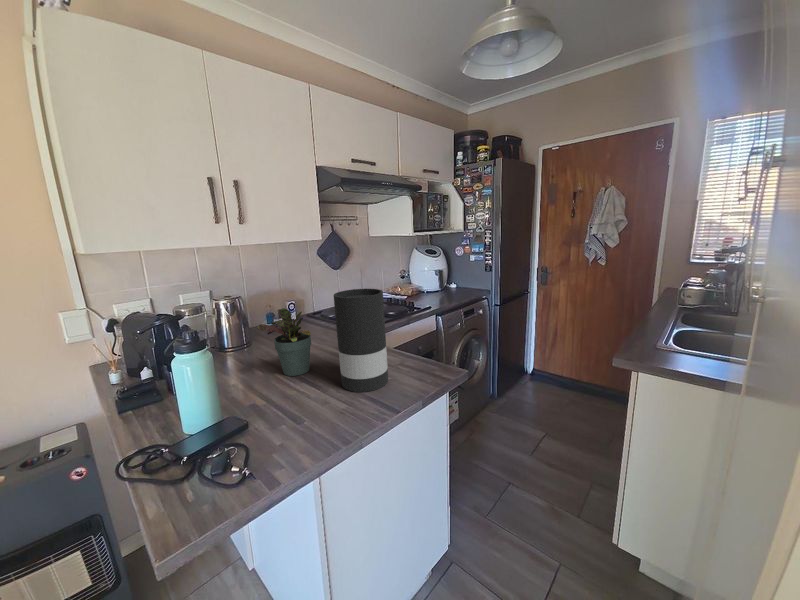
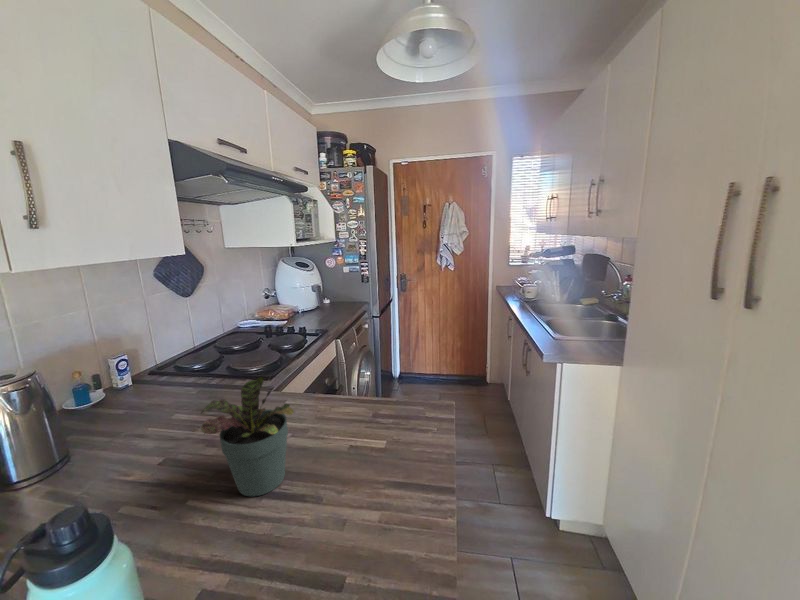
vase: present [334,289,388,392] -> none [355,323,430,482]

